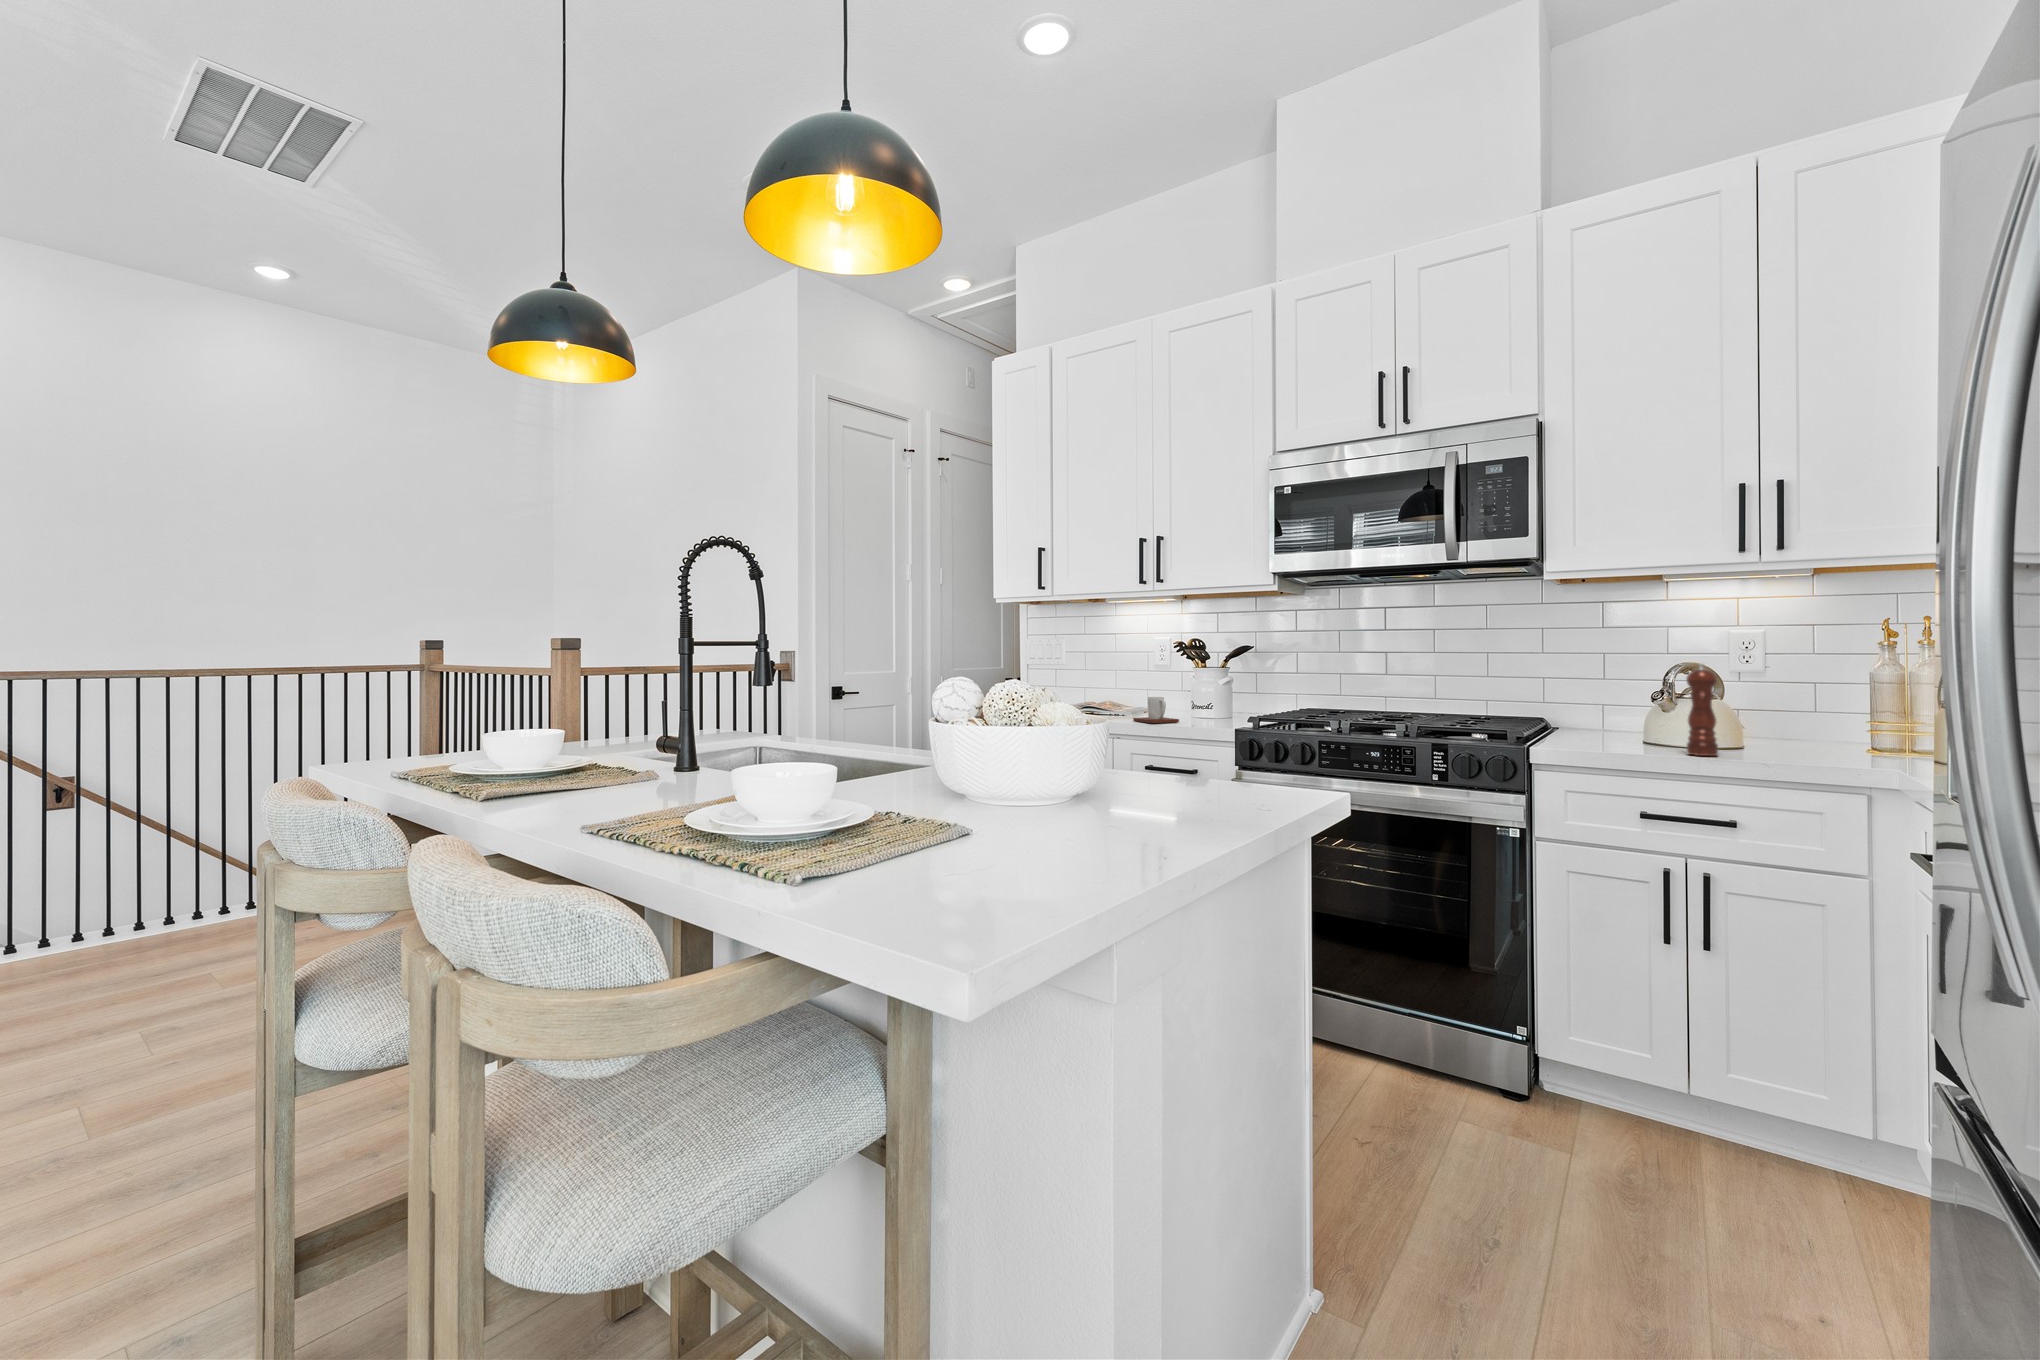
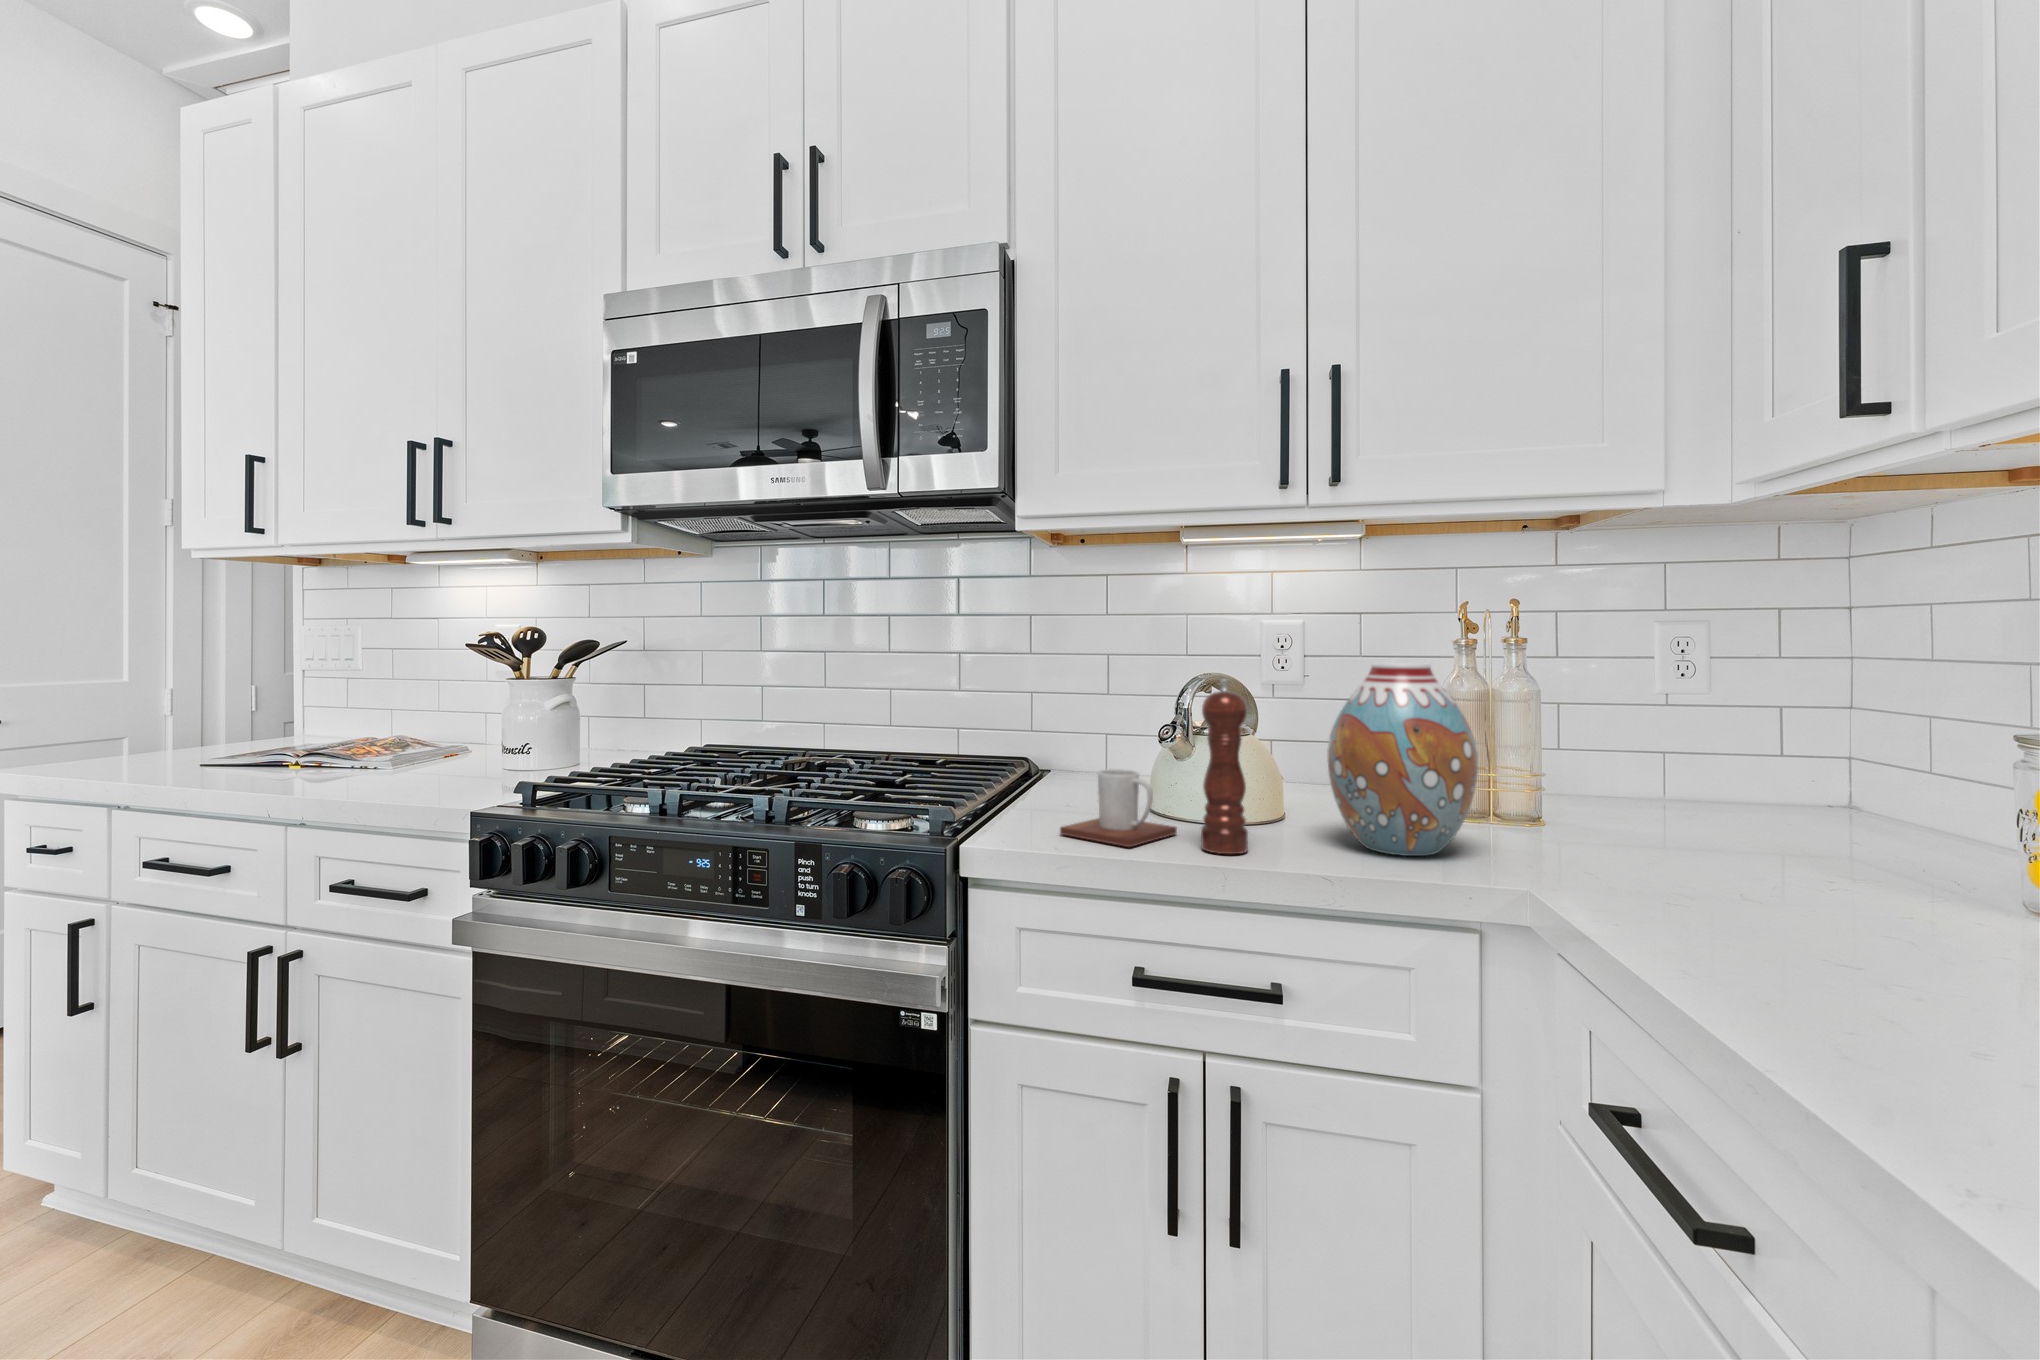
vase: none [1774,655,1880,761] -> present [1327,663,1478,856]
mug: present [1133,697,1179,723] -> present [1060,769,1177,847]

